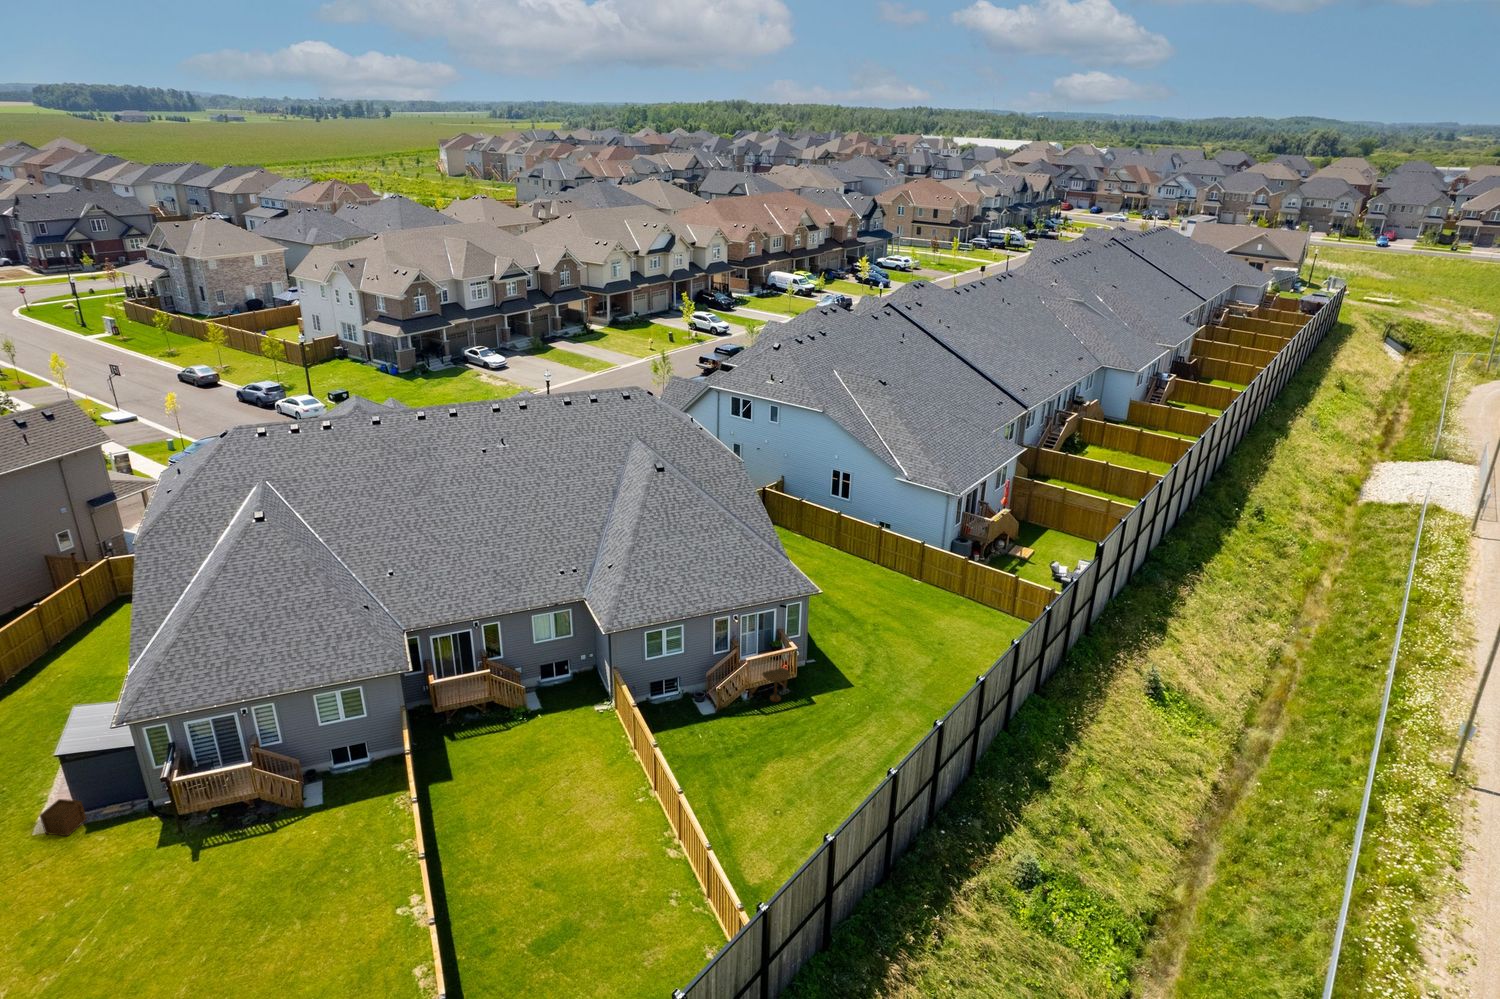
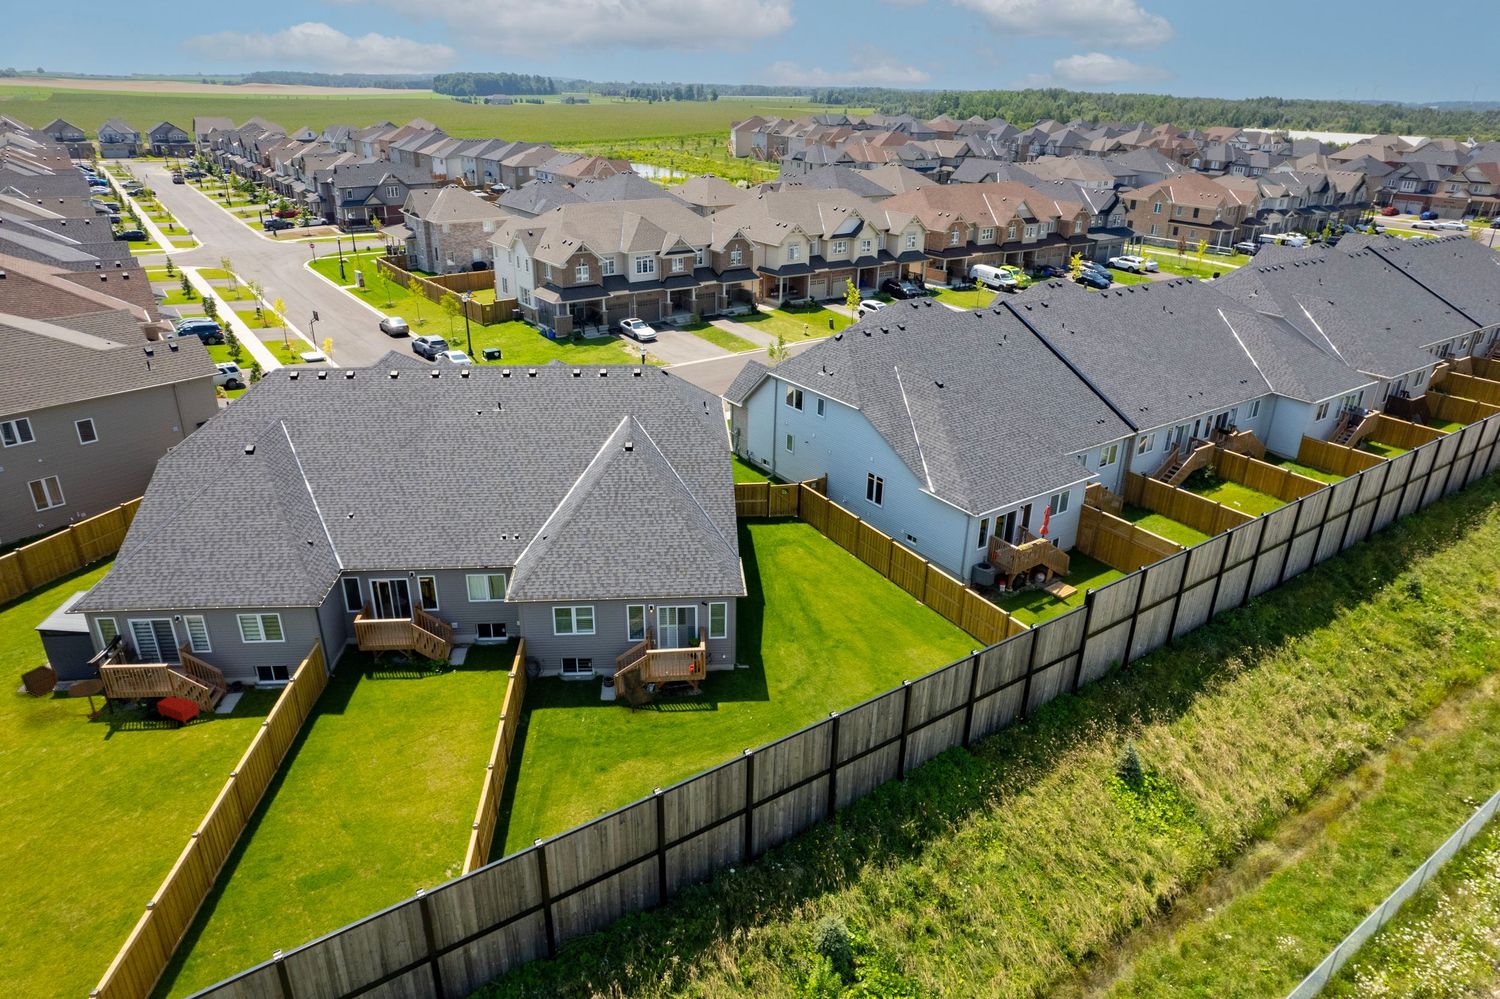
pedestal table: present [762,668,790,702] -> present [68,679,105,718]
armchair: none [725,674,756,719] -> present [622,668,653,712]
bench: none [240,797,290,826] -> present [157,695,199,725]

